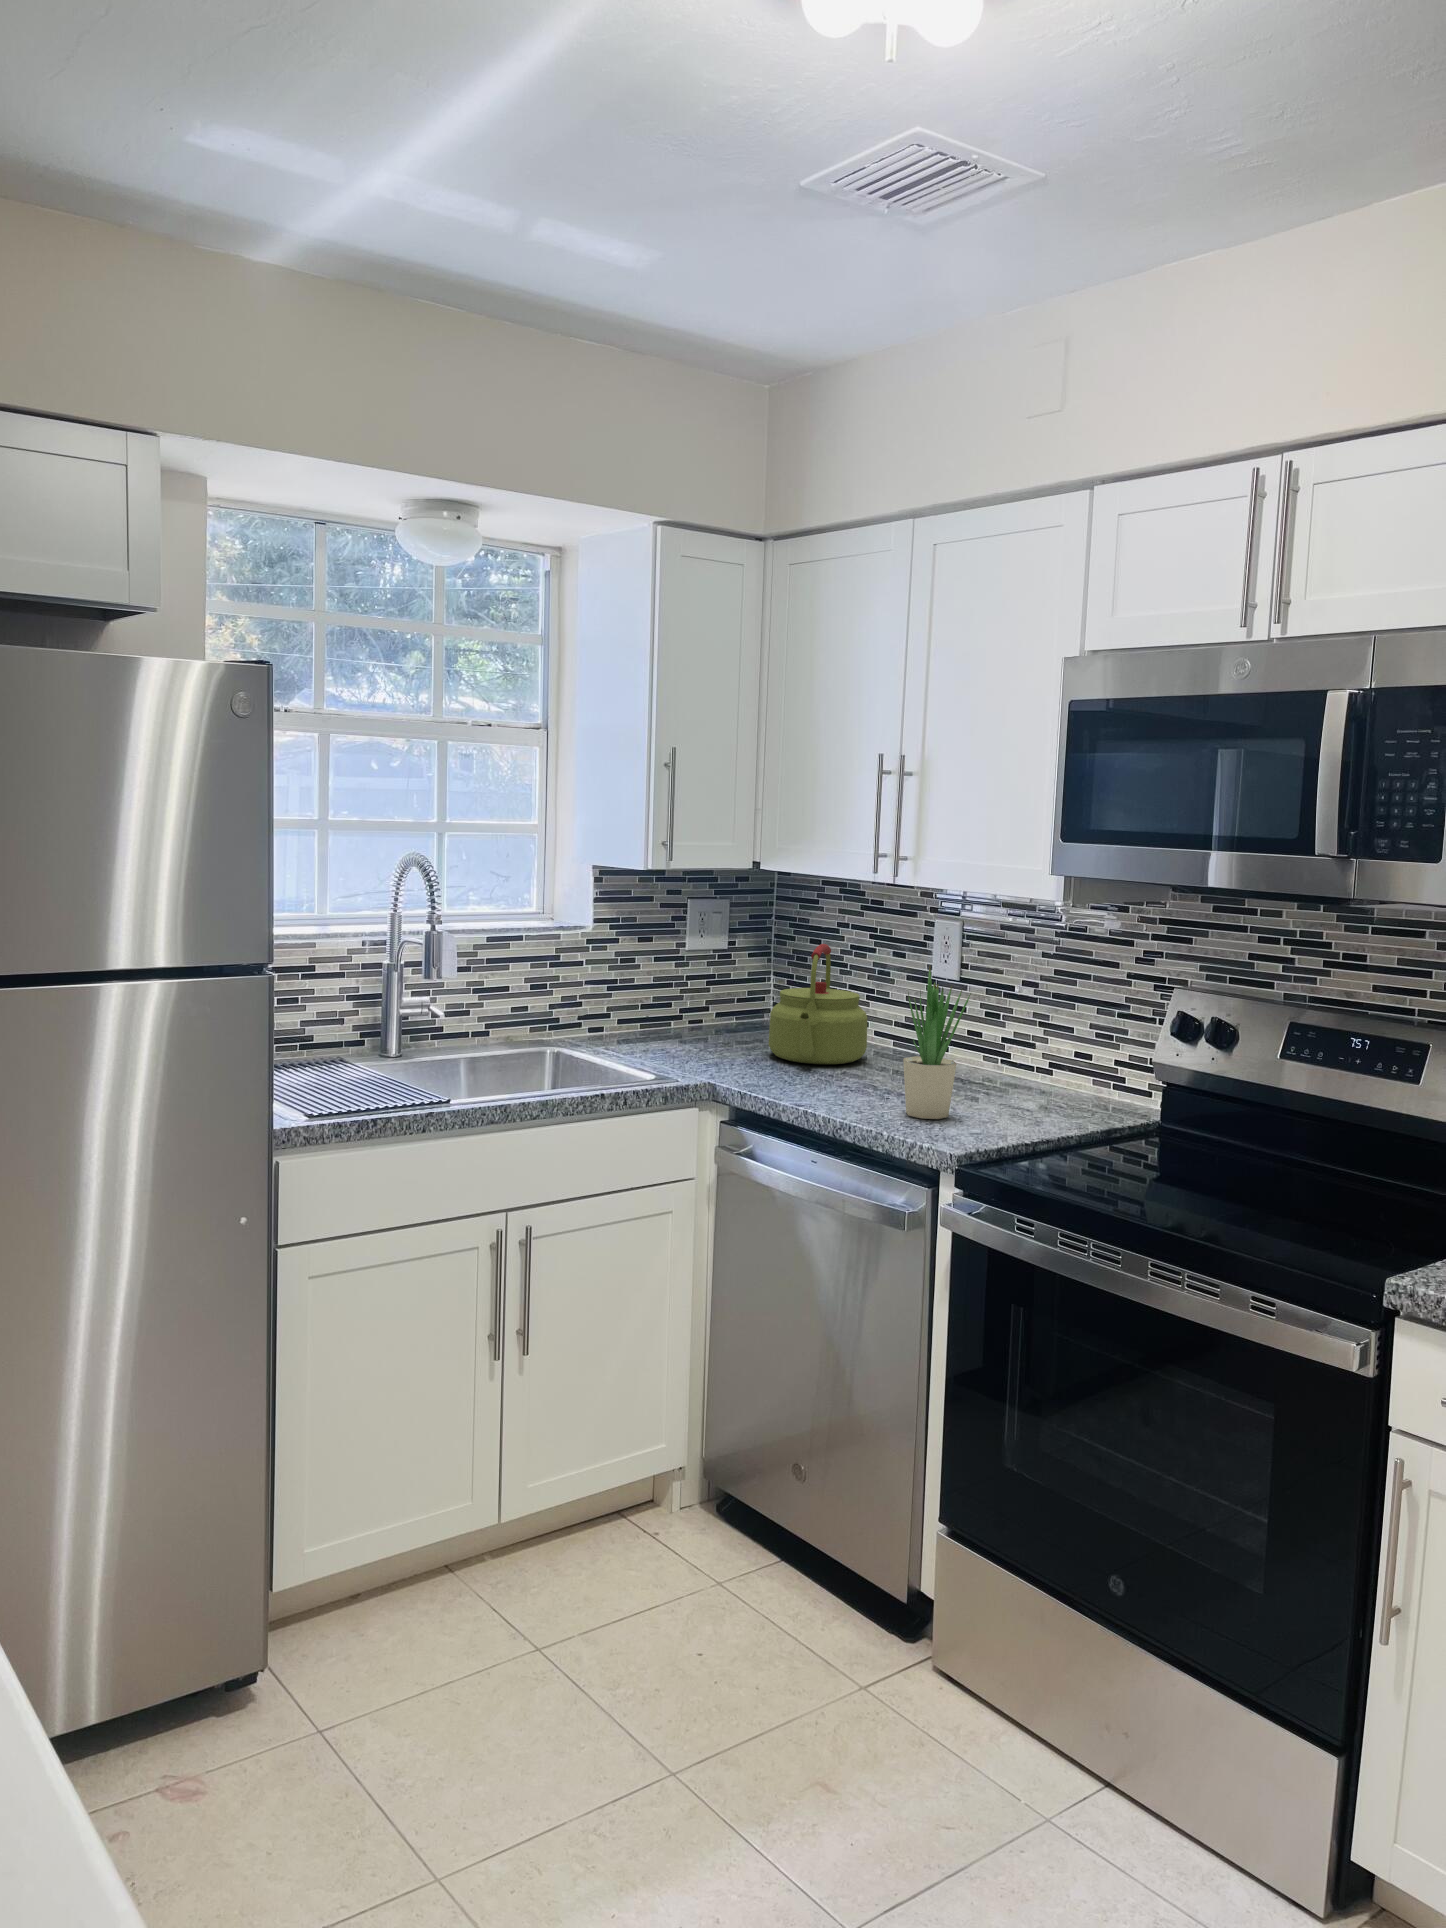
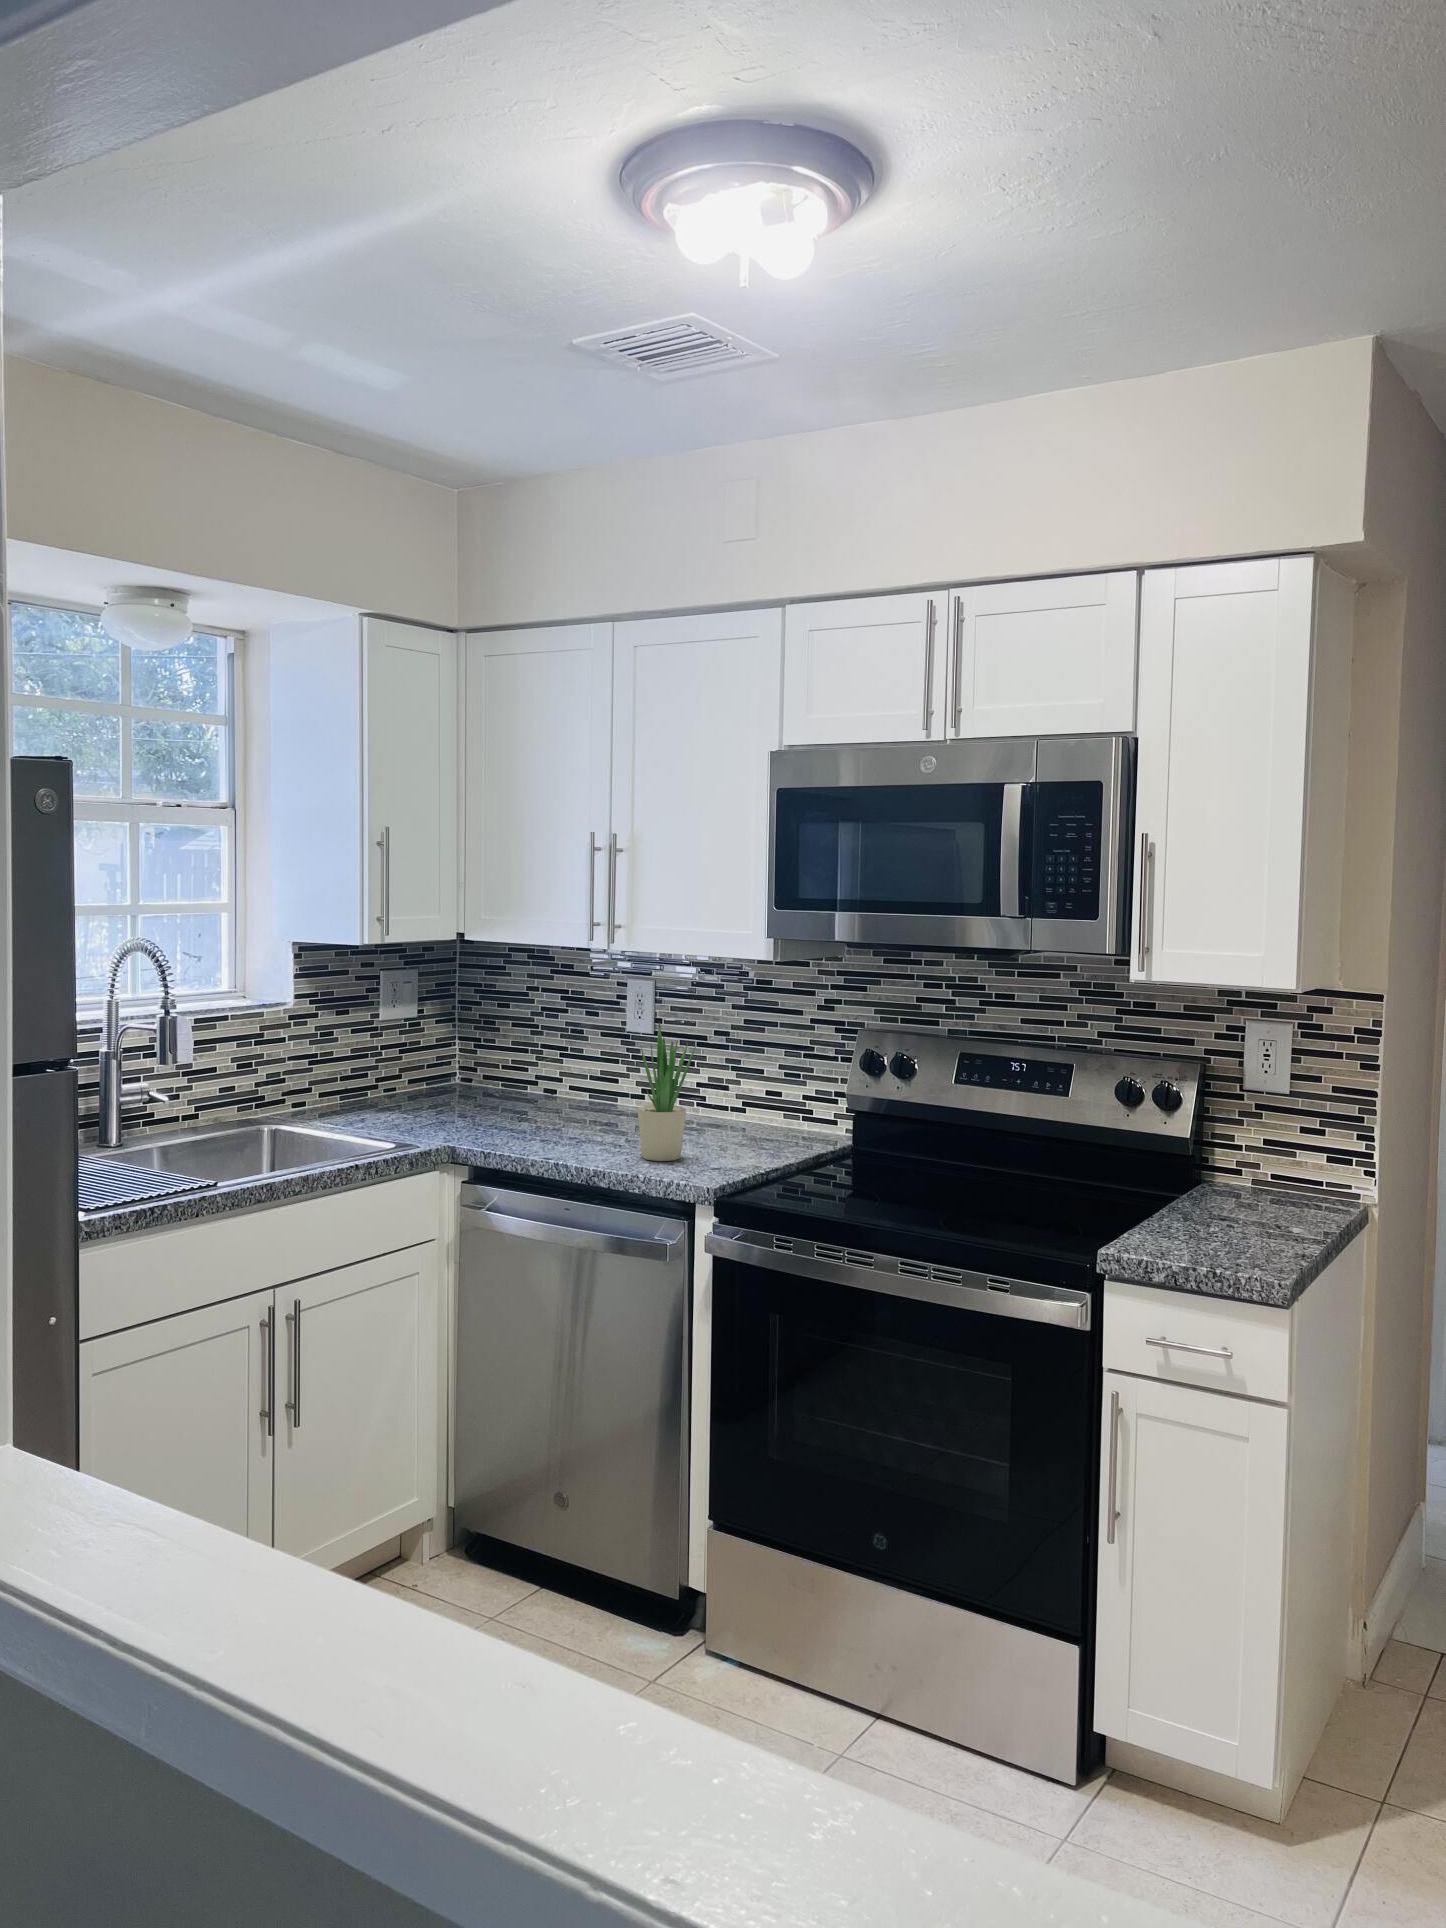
kettle: present [768,944,867,1064] -> none [481,1007,574,1121]

